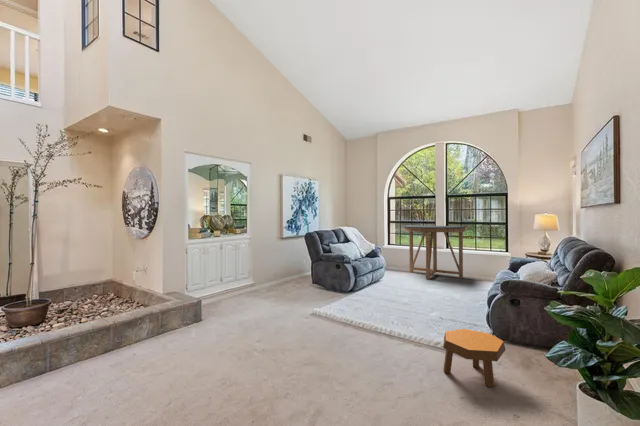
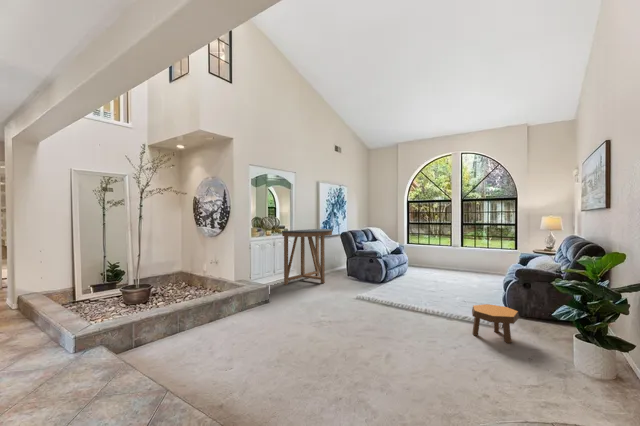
console table: present [403,225,466,279] -> present [282,229,333,285]

